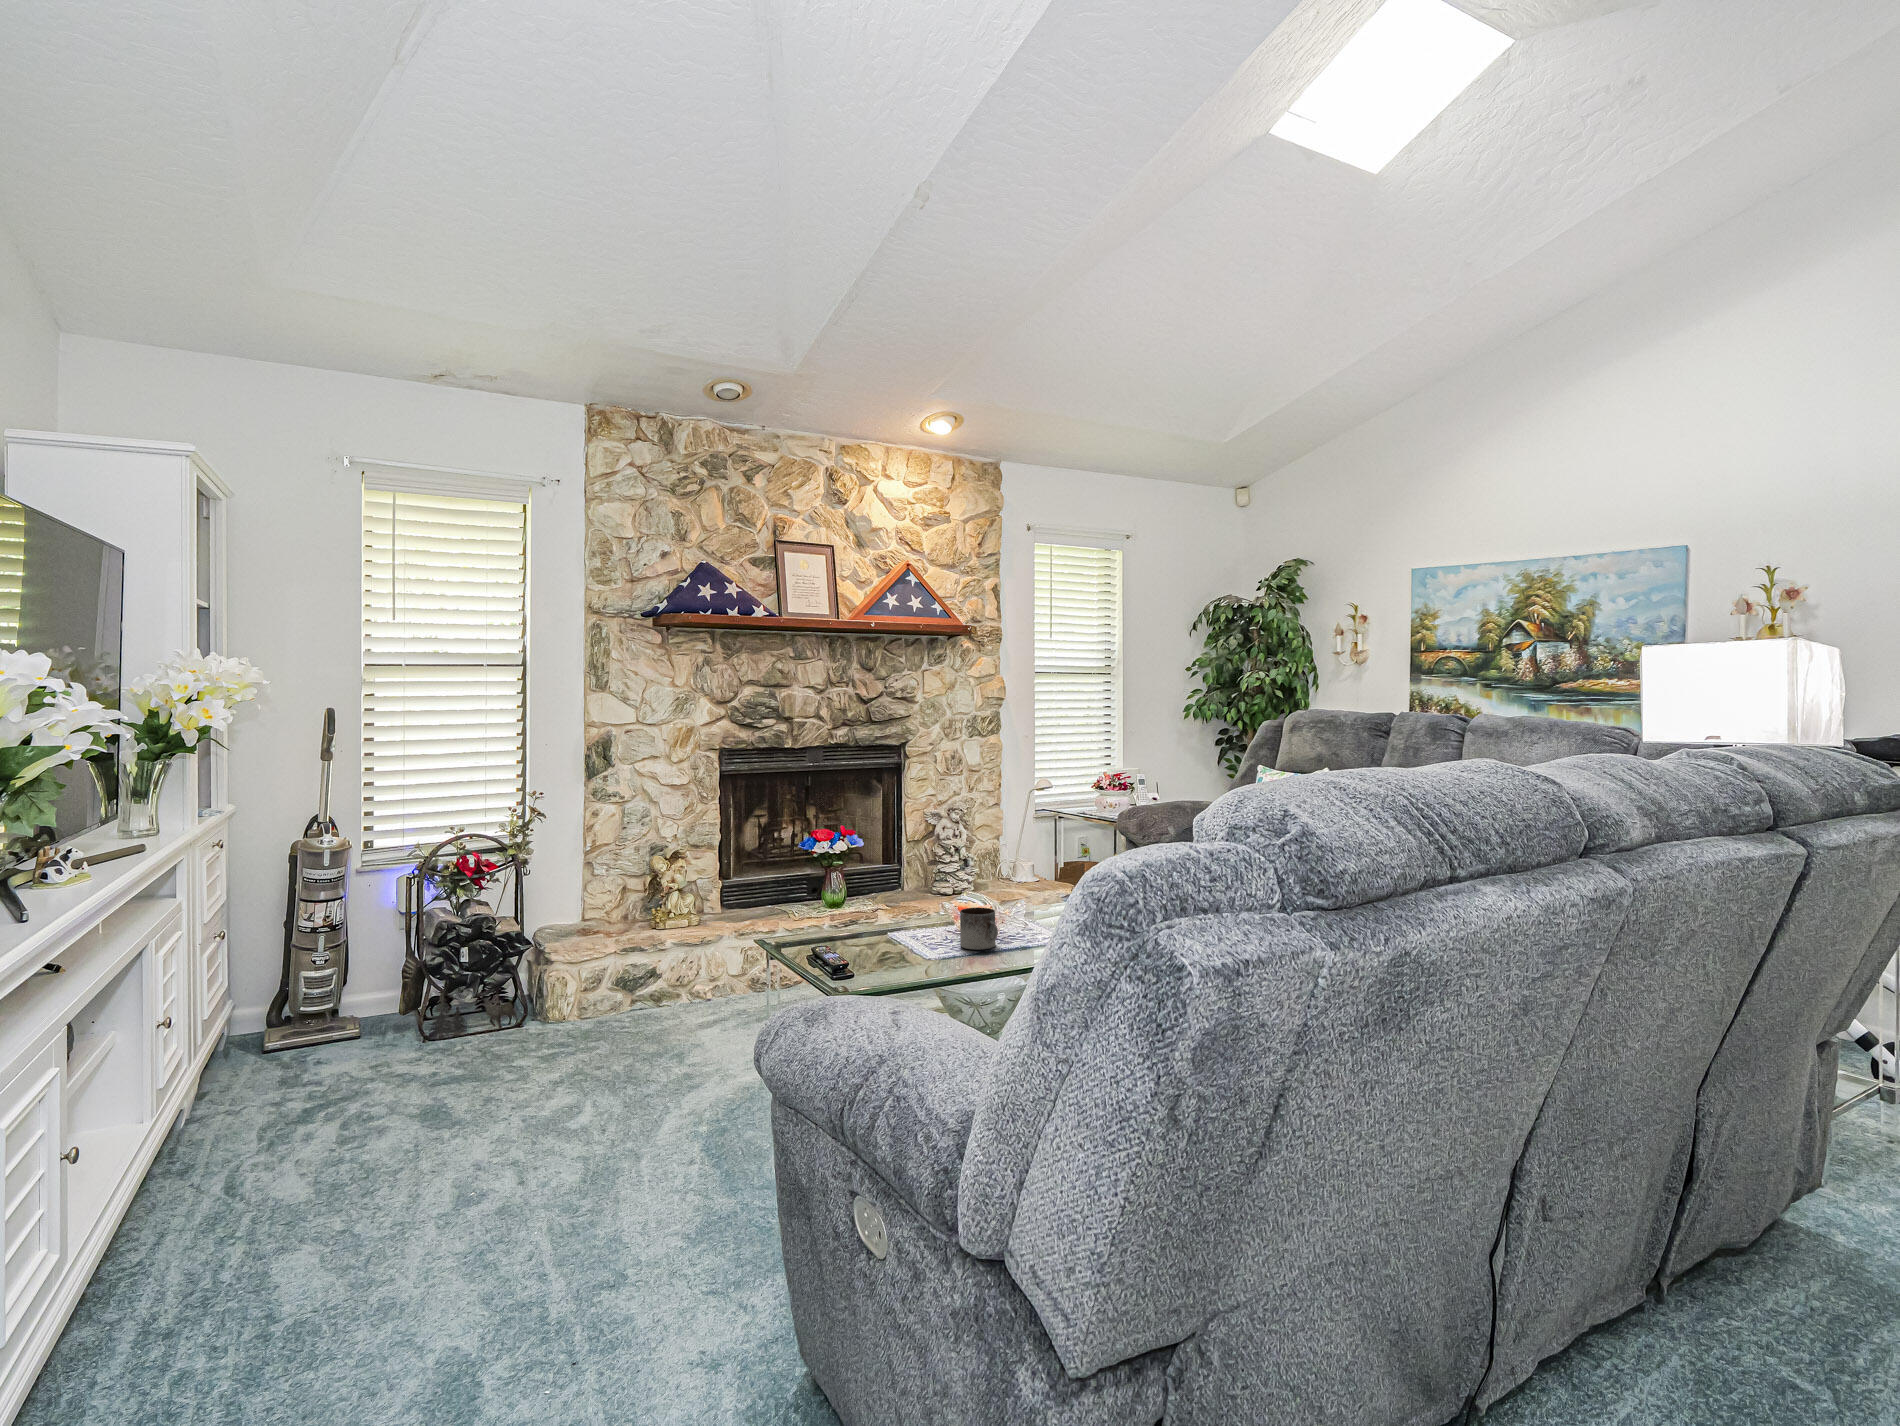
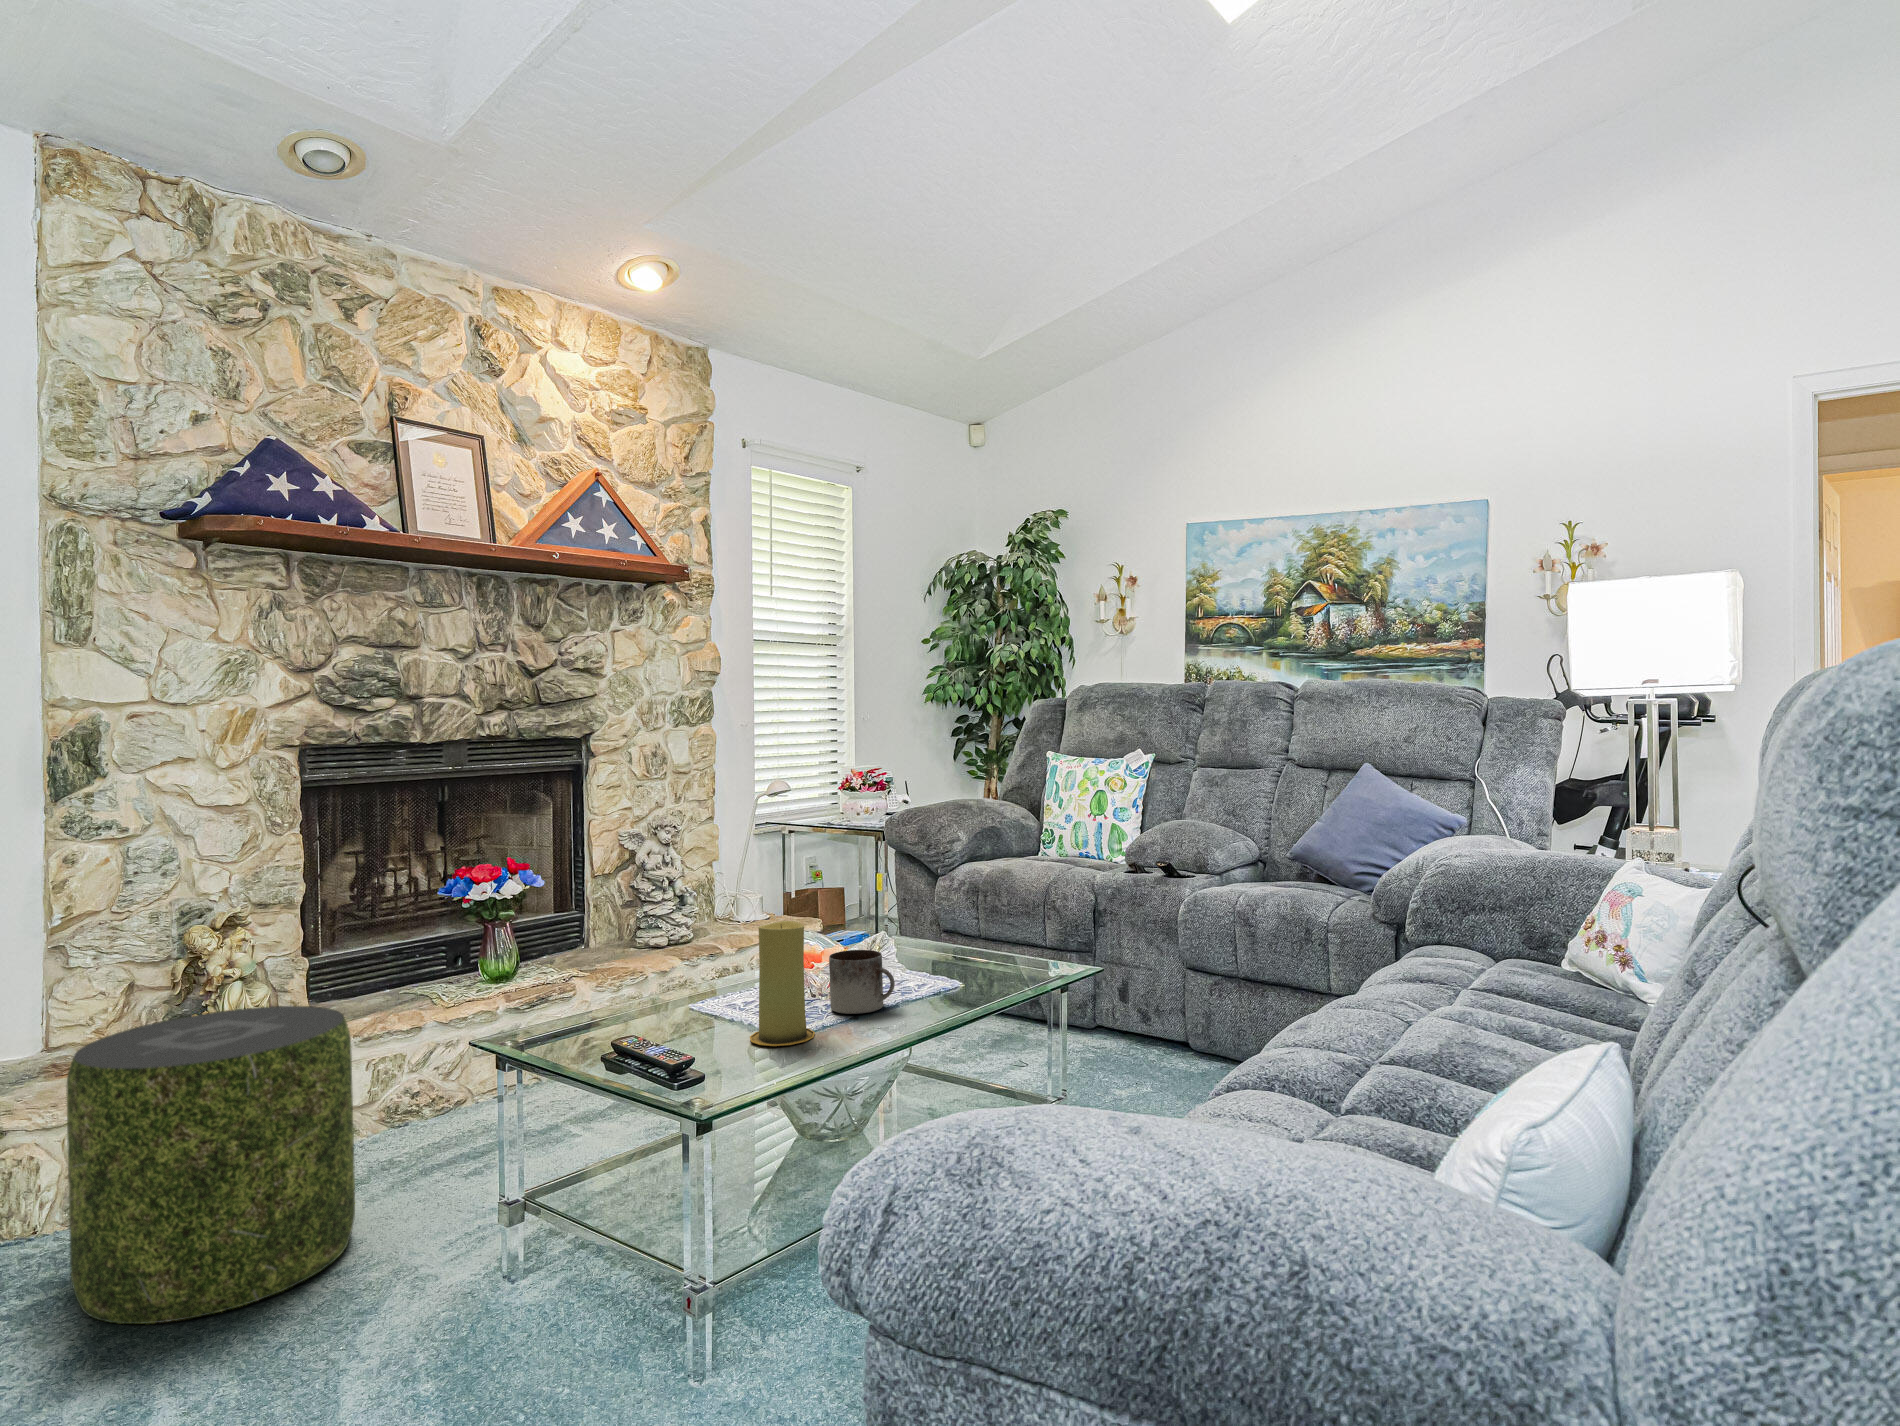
candle: none [896,884,938,963] -> present [750,921,815,1046]
pouf: none [568,907,709,1072] -> present [66,1006,355,1324]

